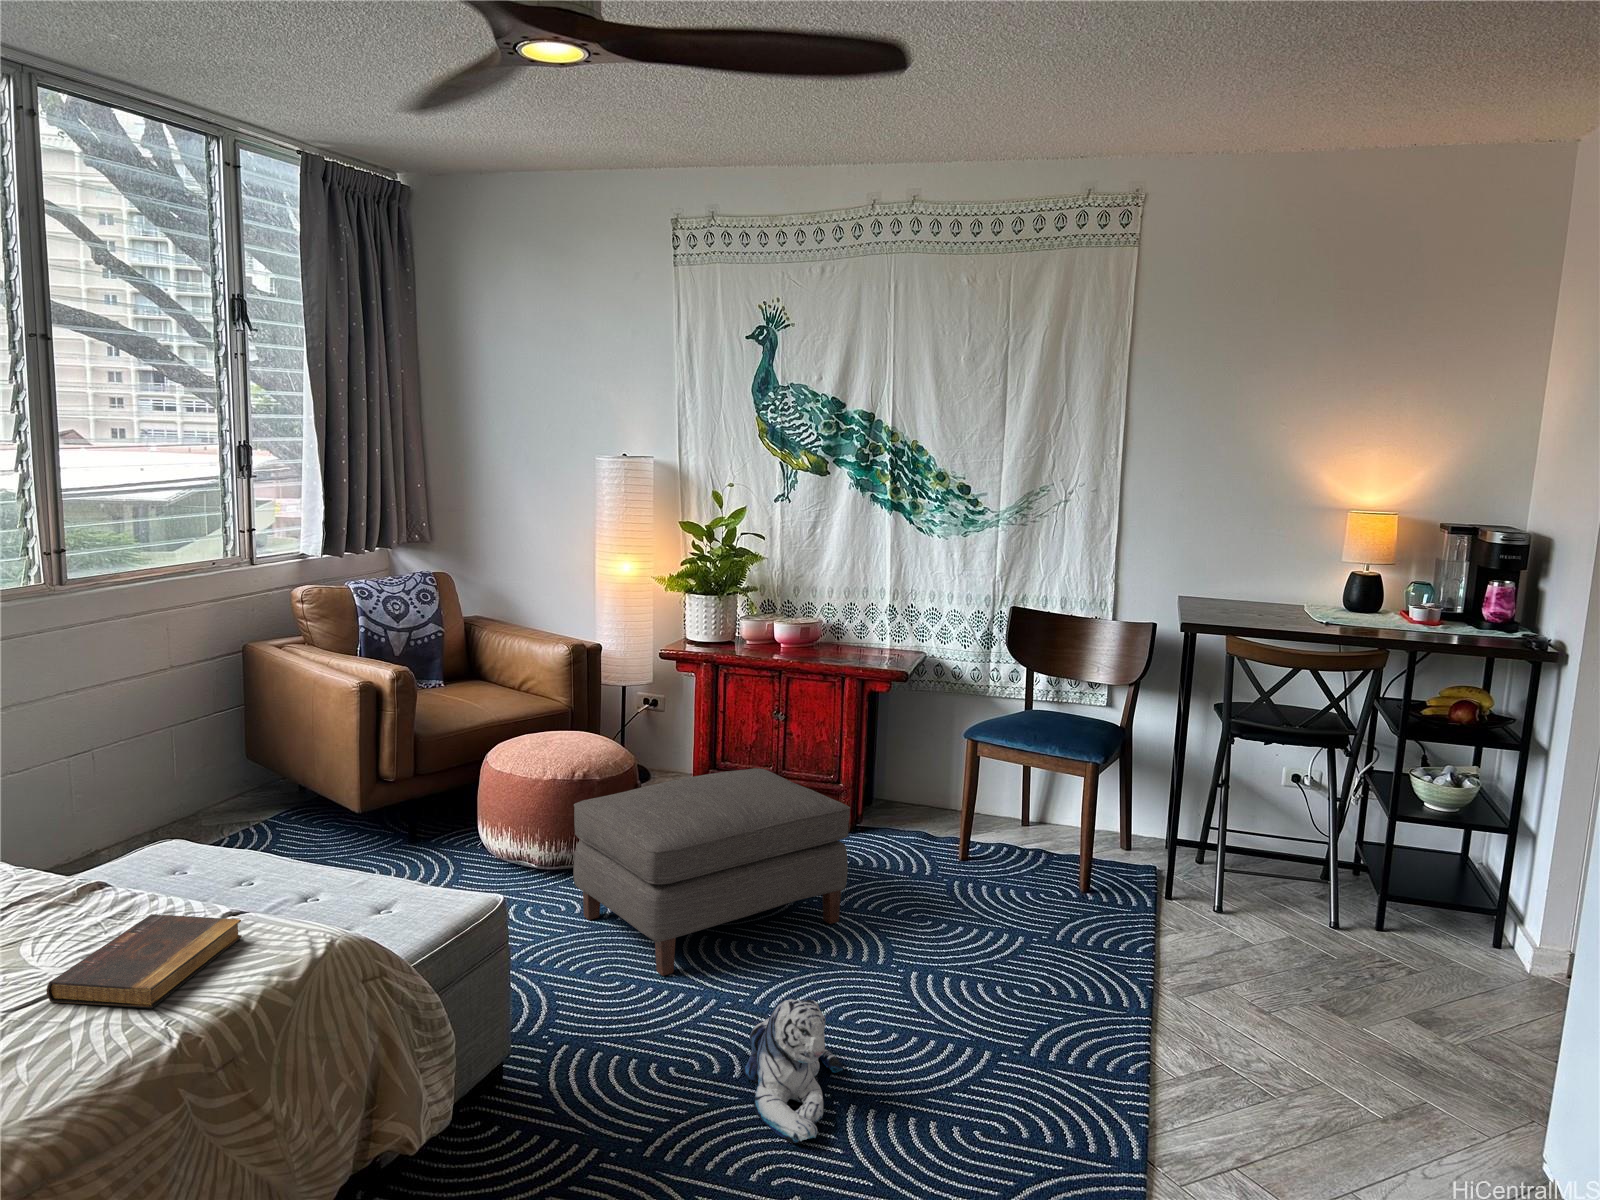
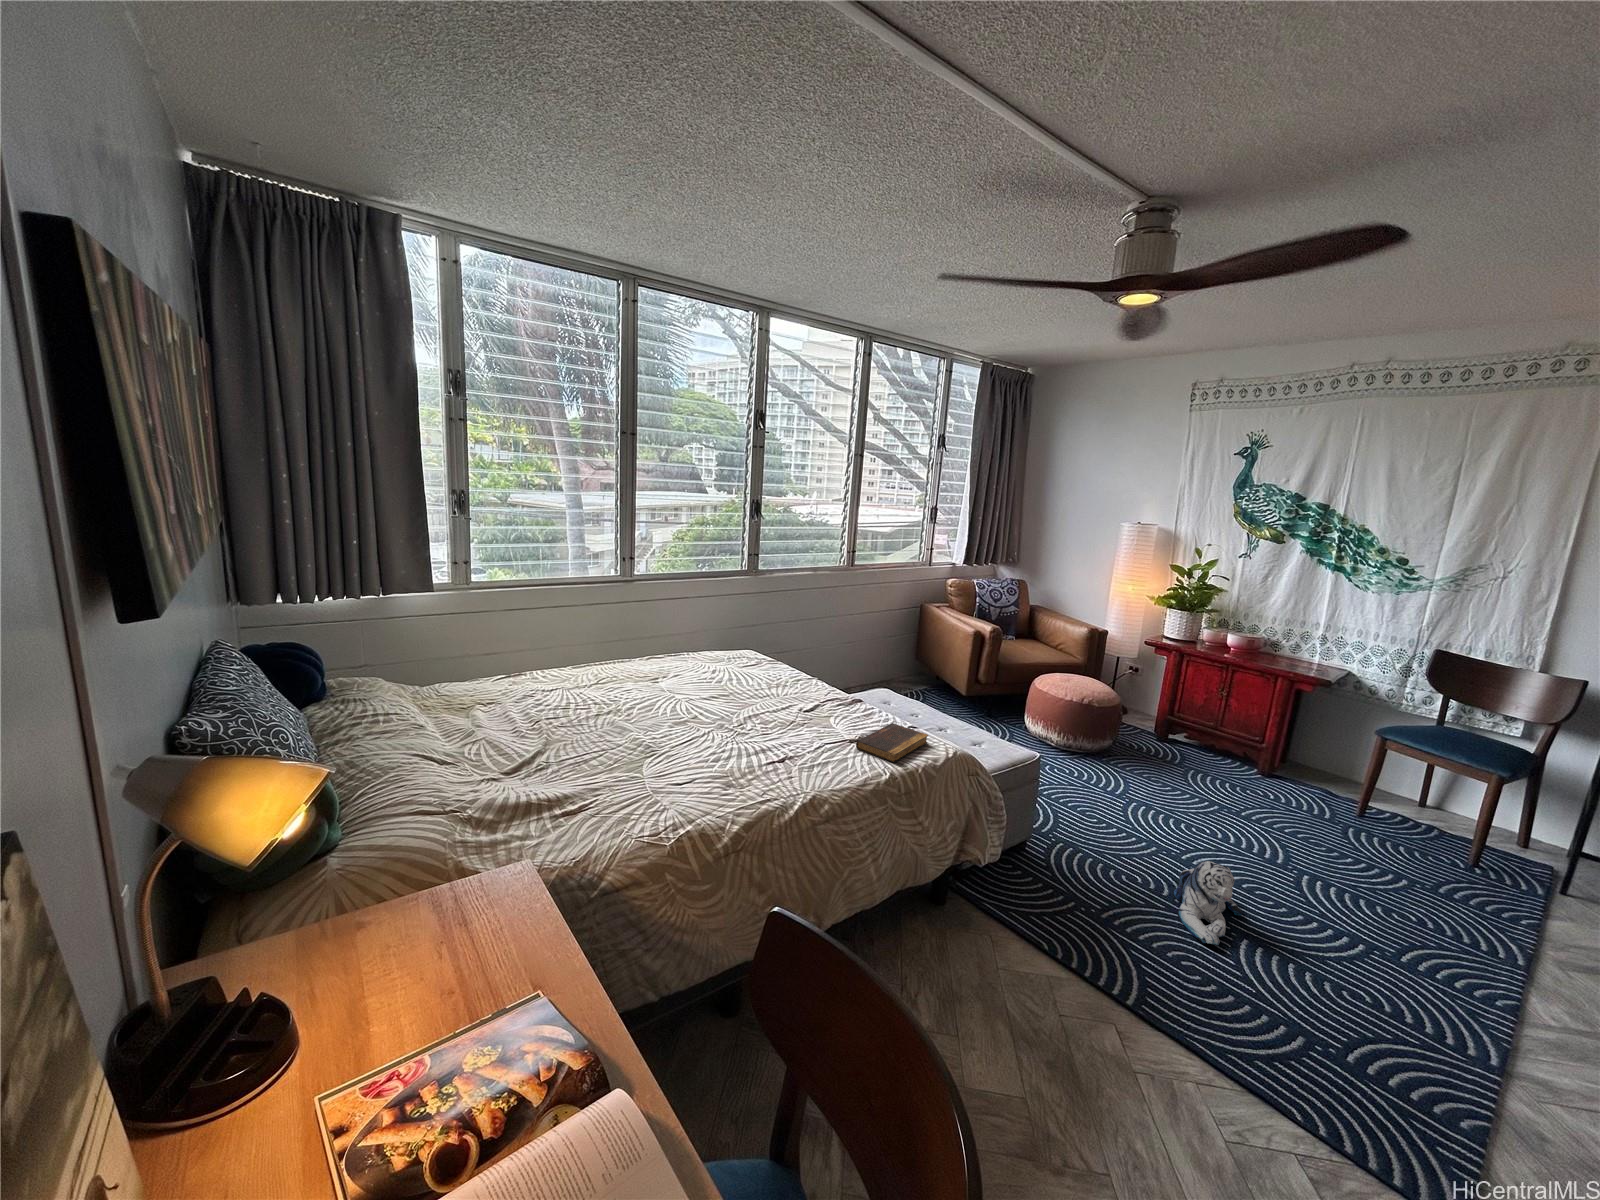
ottoman: present [573,768,850,976] -> none [1077,717,1270,829]

